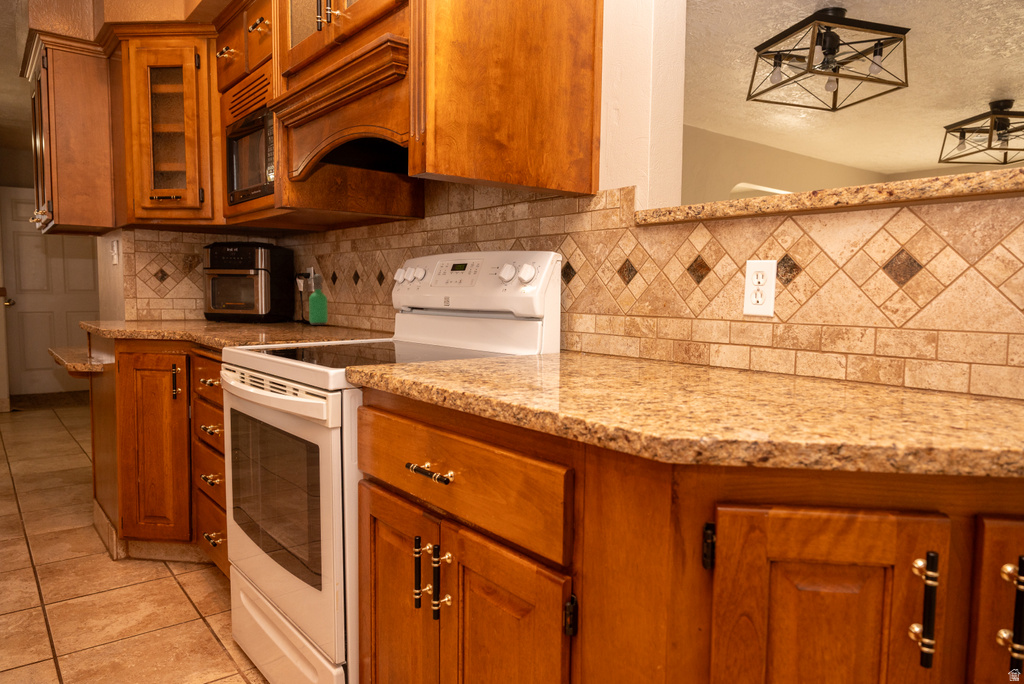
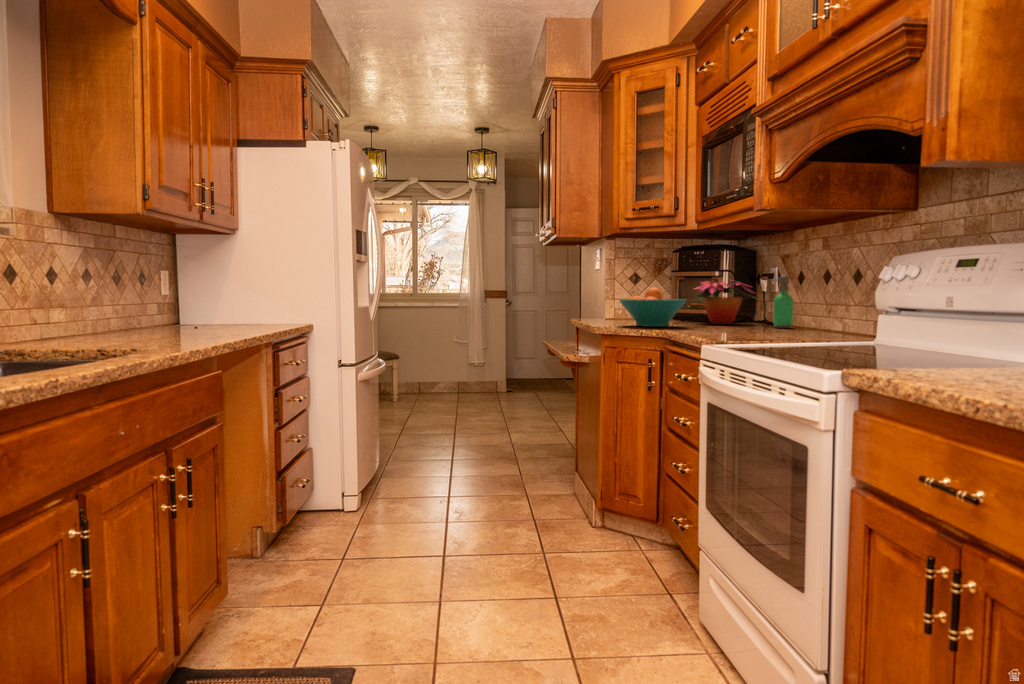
flower arrangement: none [224,277,296,323] -> present [695,280,754,324]
fruit bowl: none [134,284,218,327] -> present [619,287,687,327]

